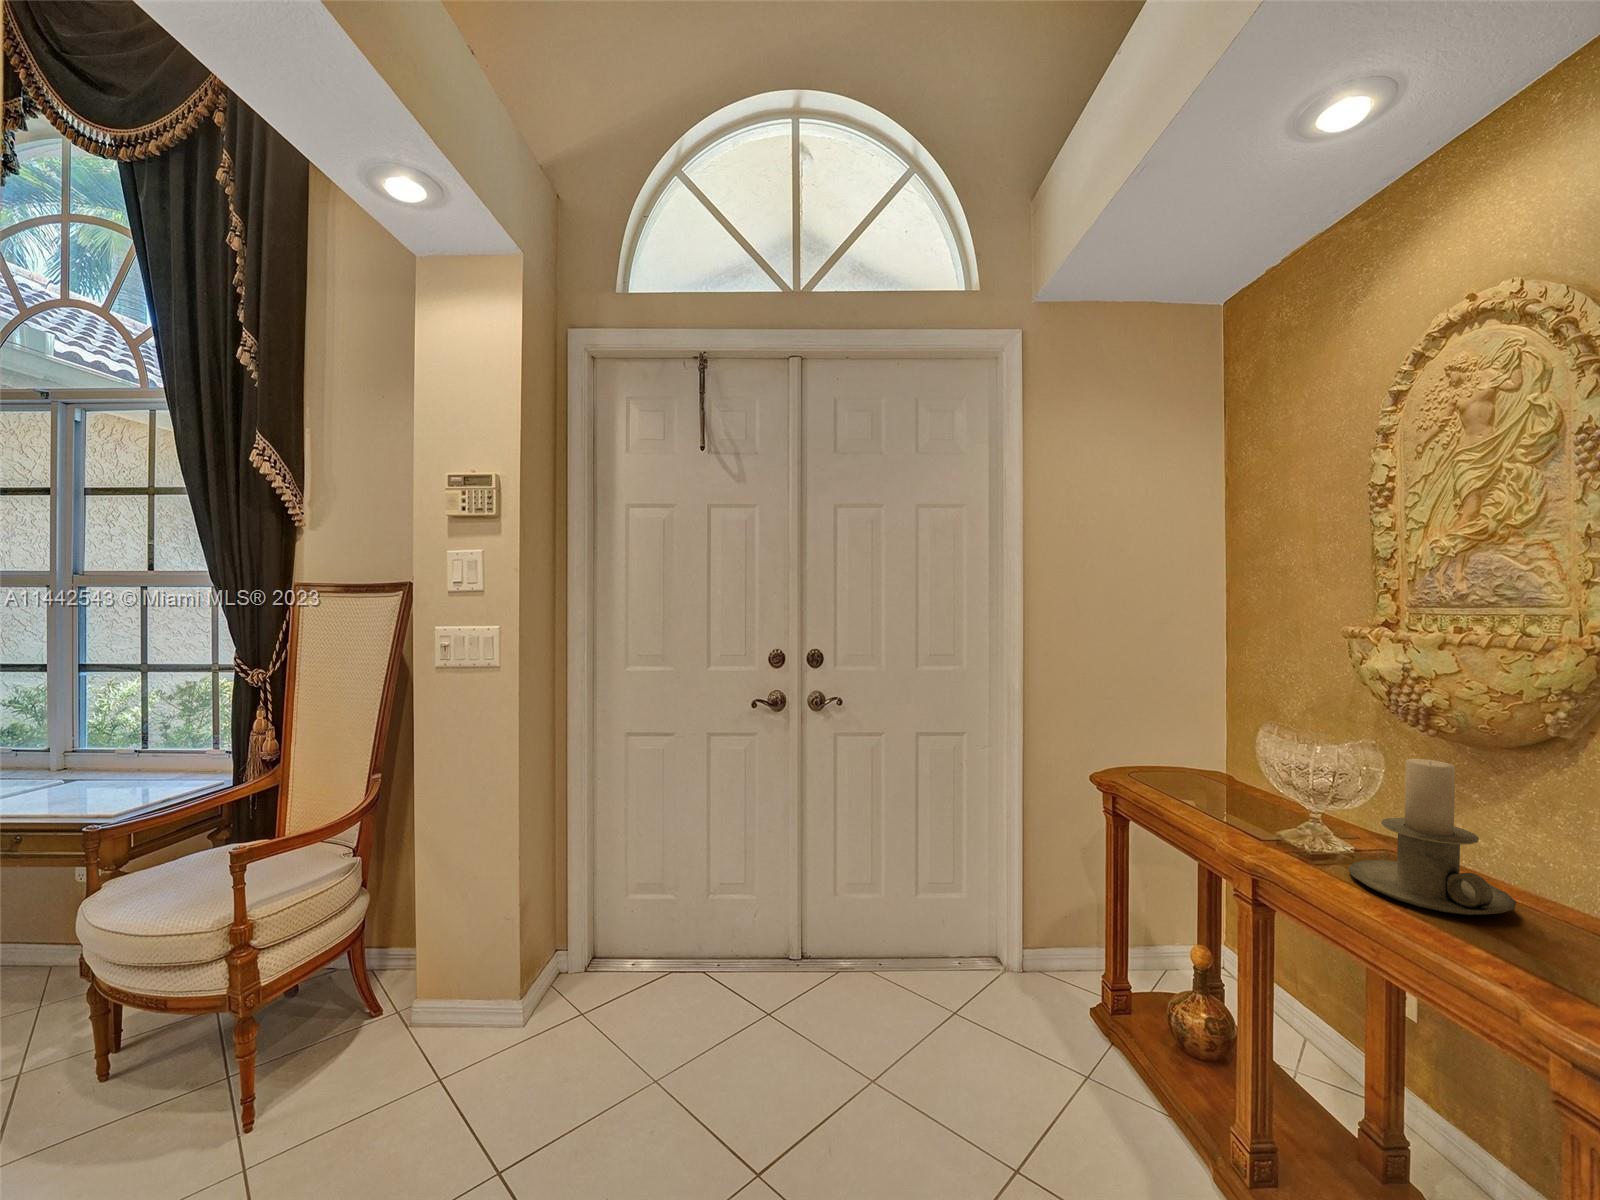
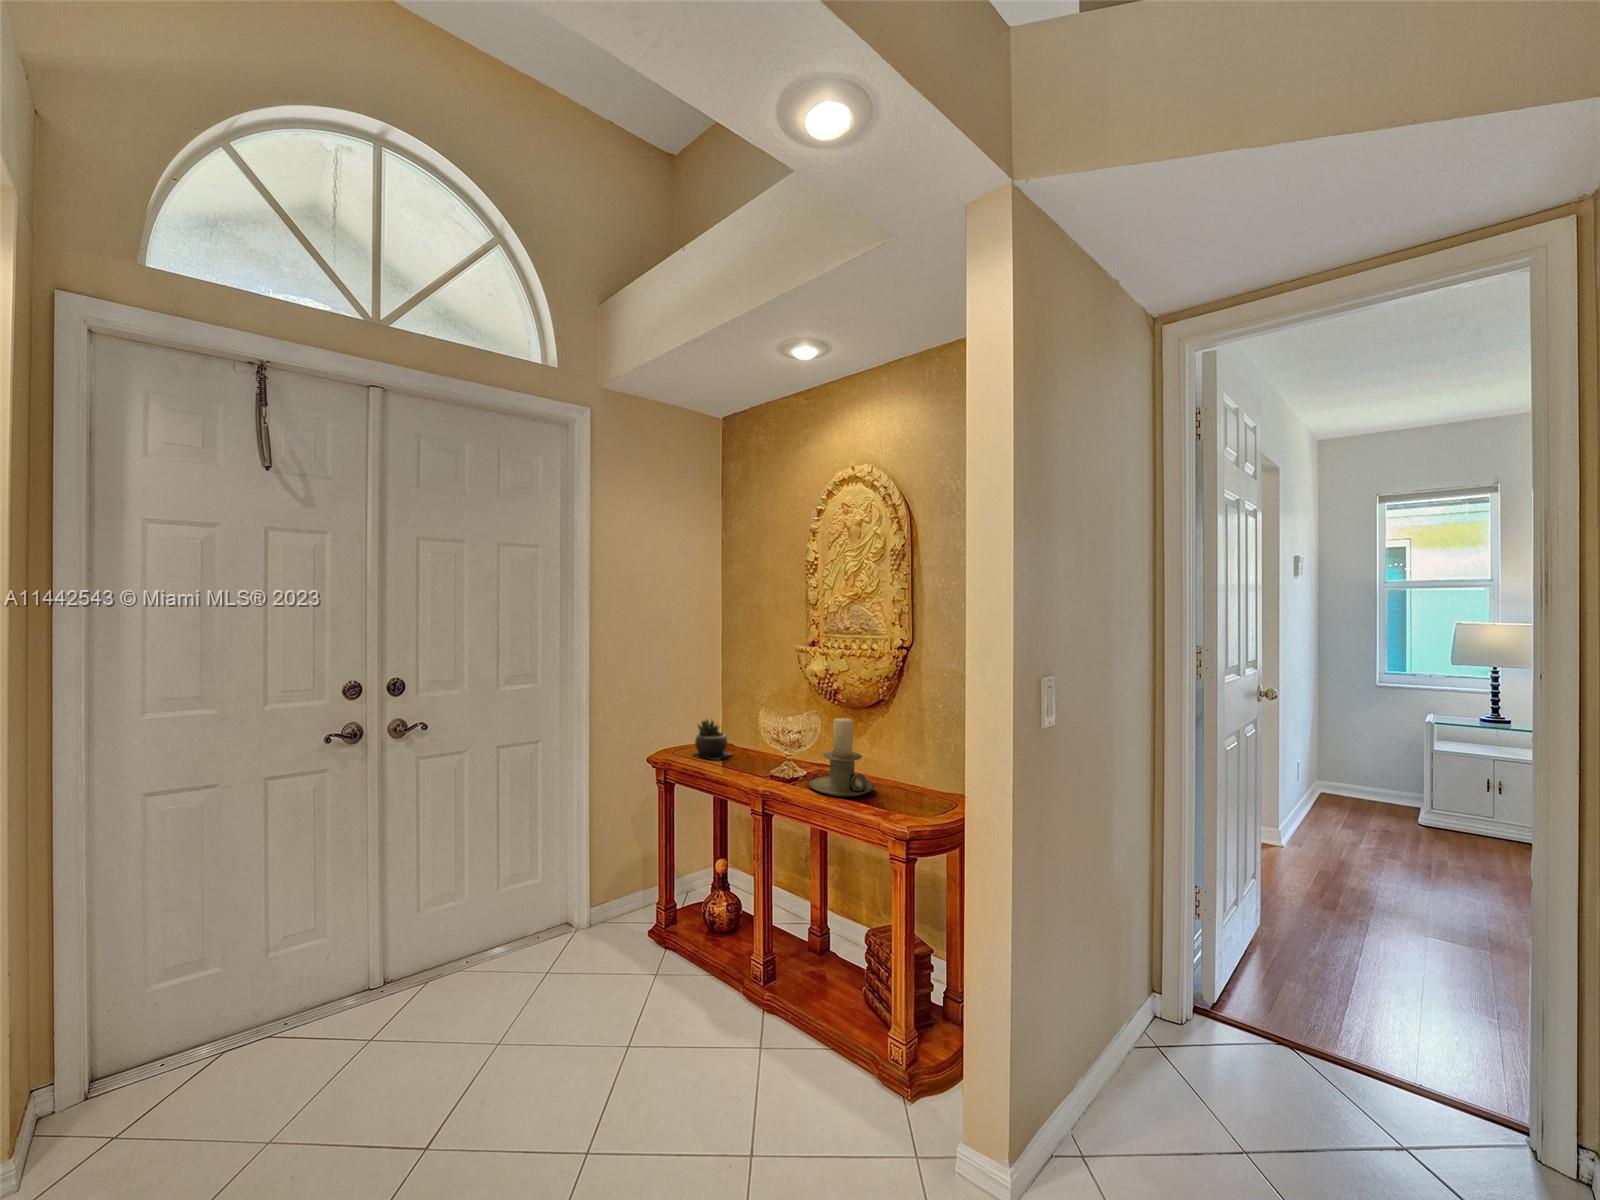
succulent plant: none [1151,732,1230,796] -> present [692,720,731,760]

